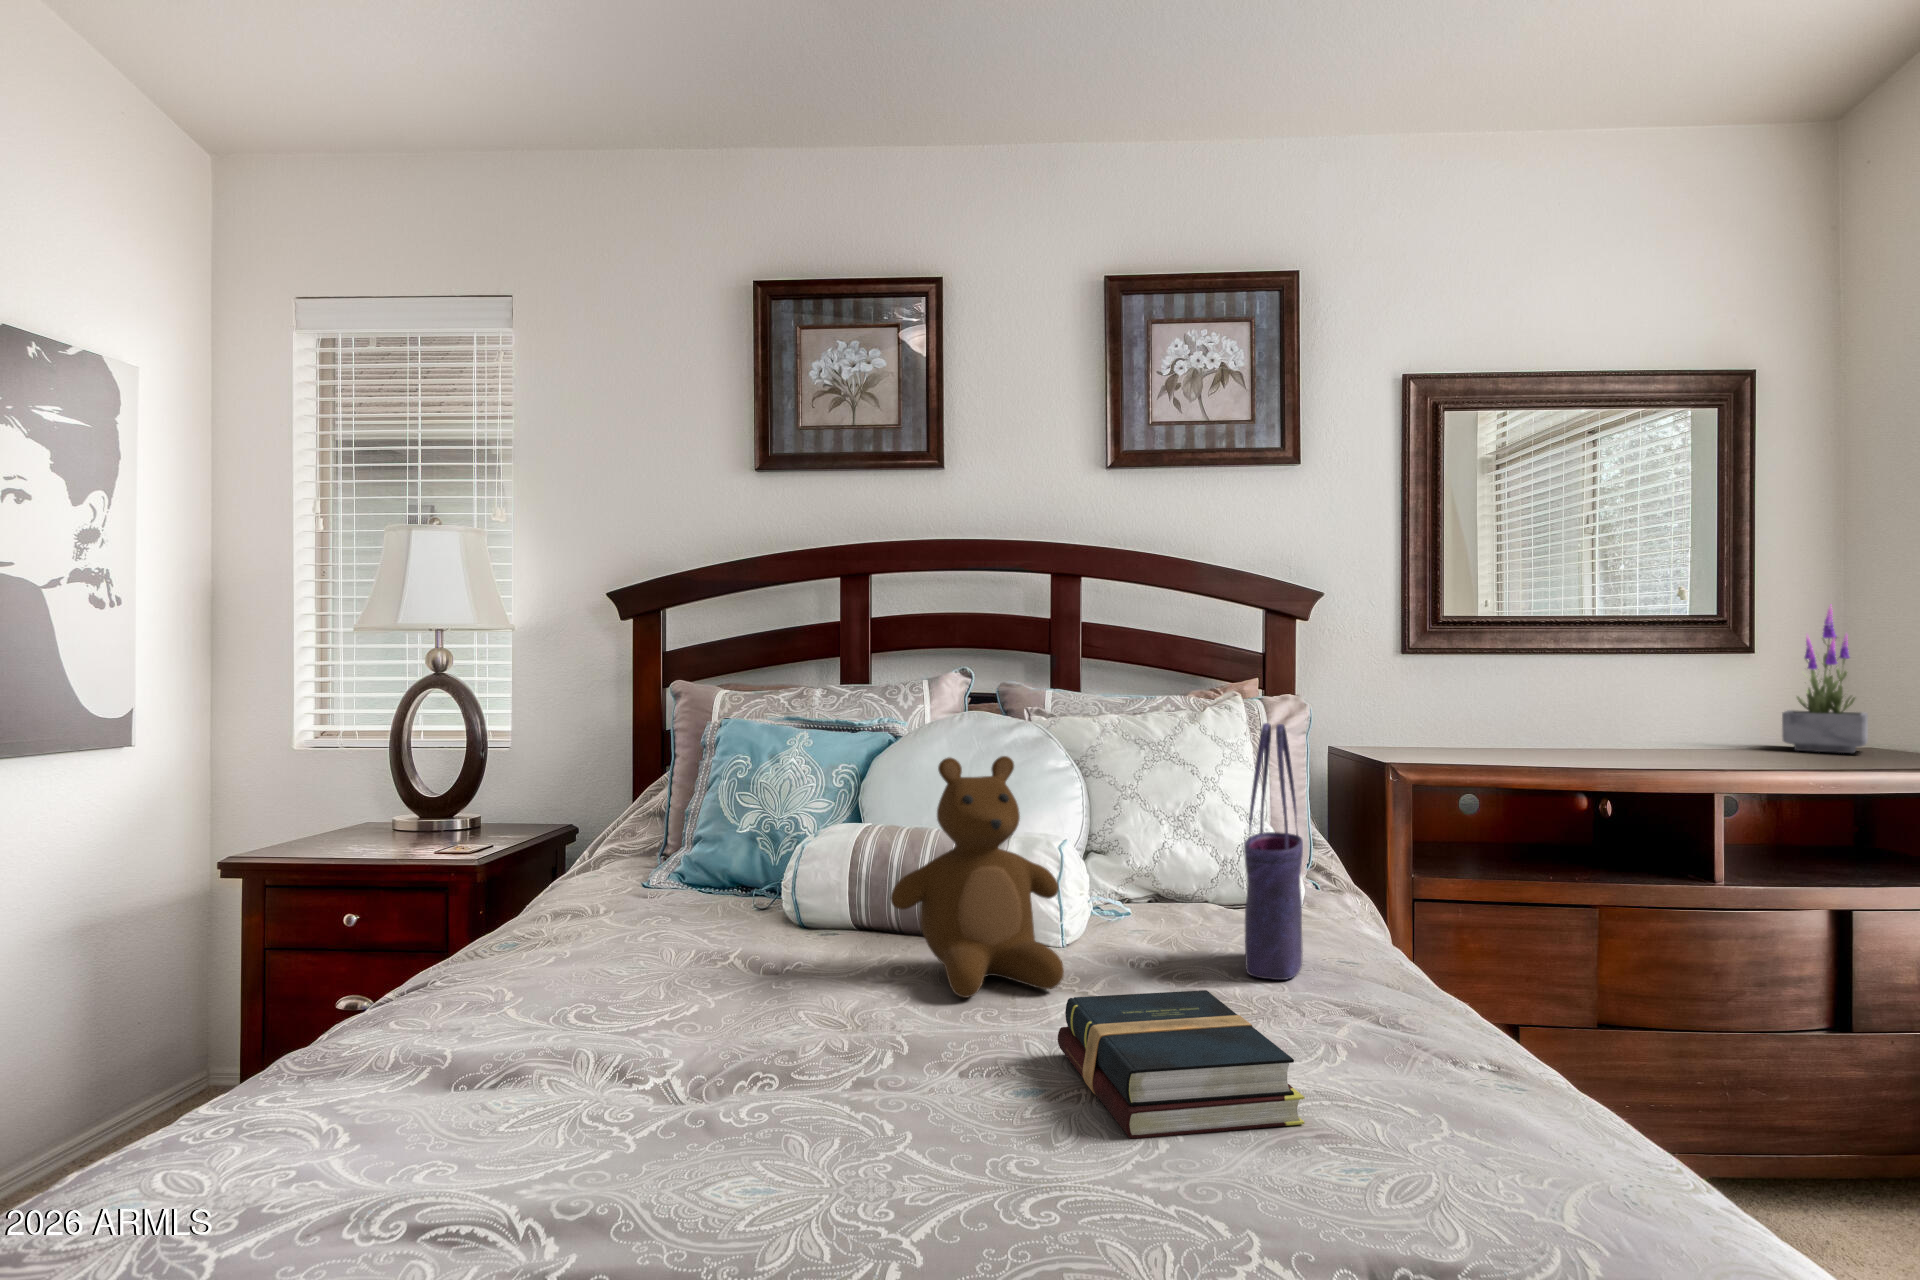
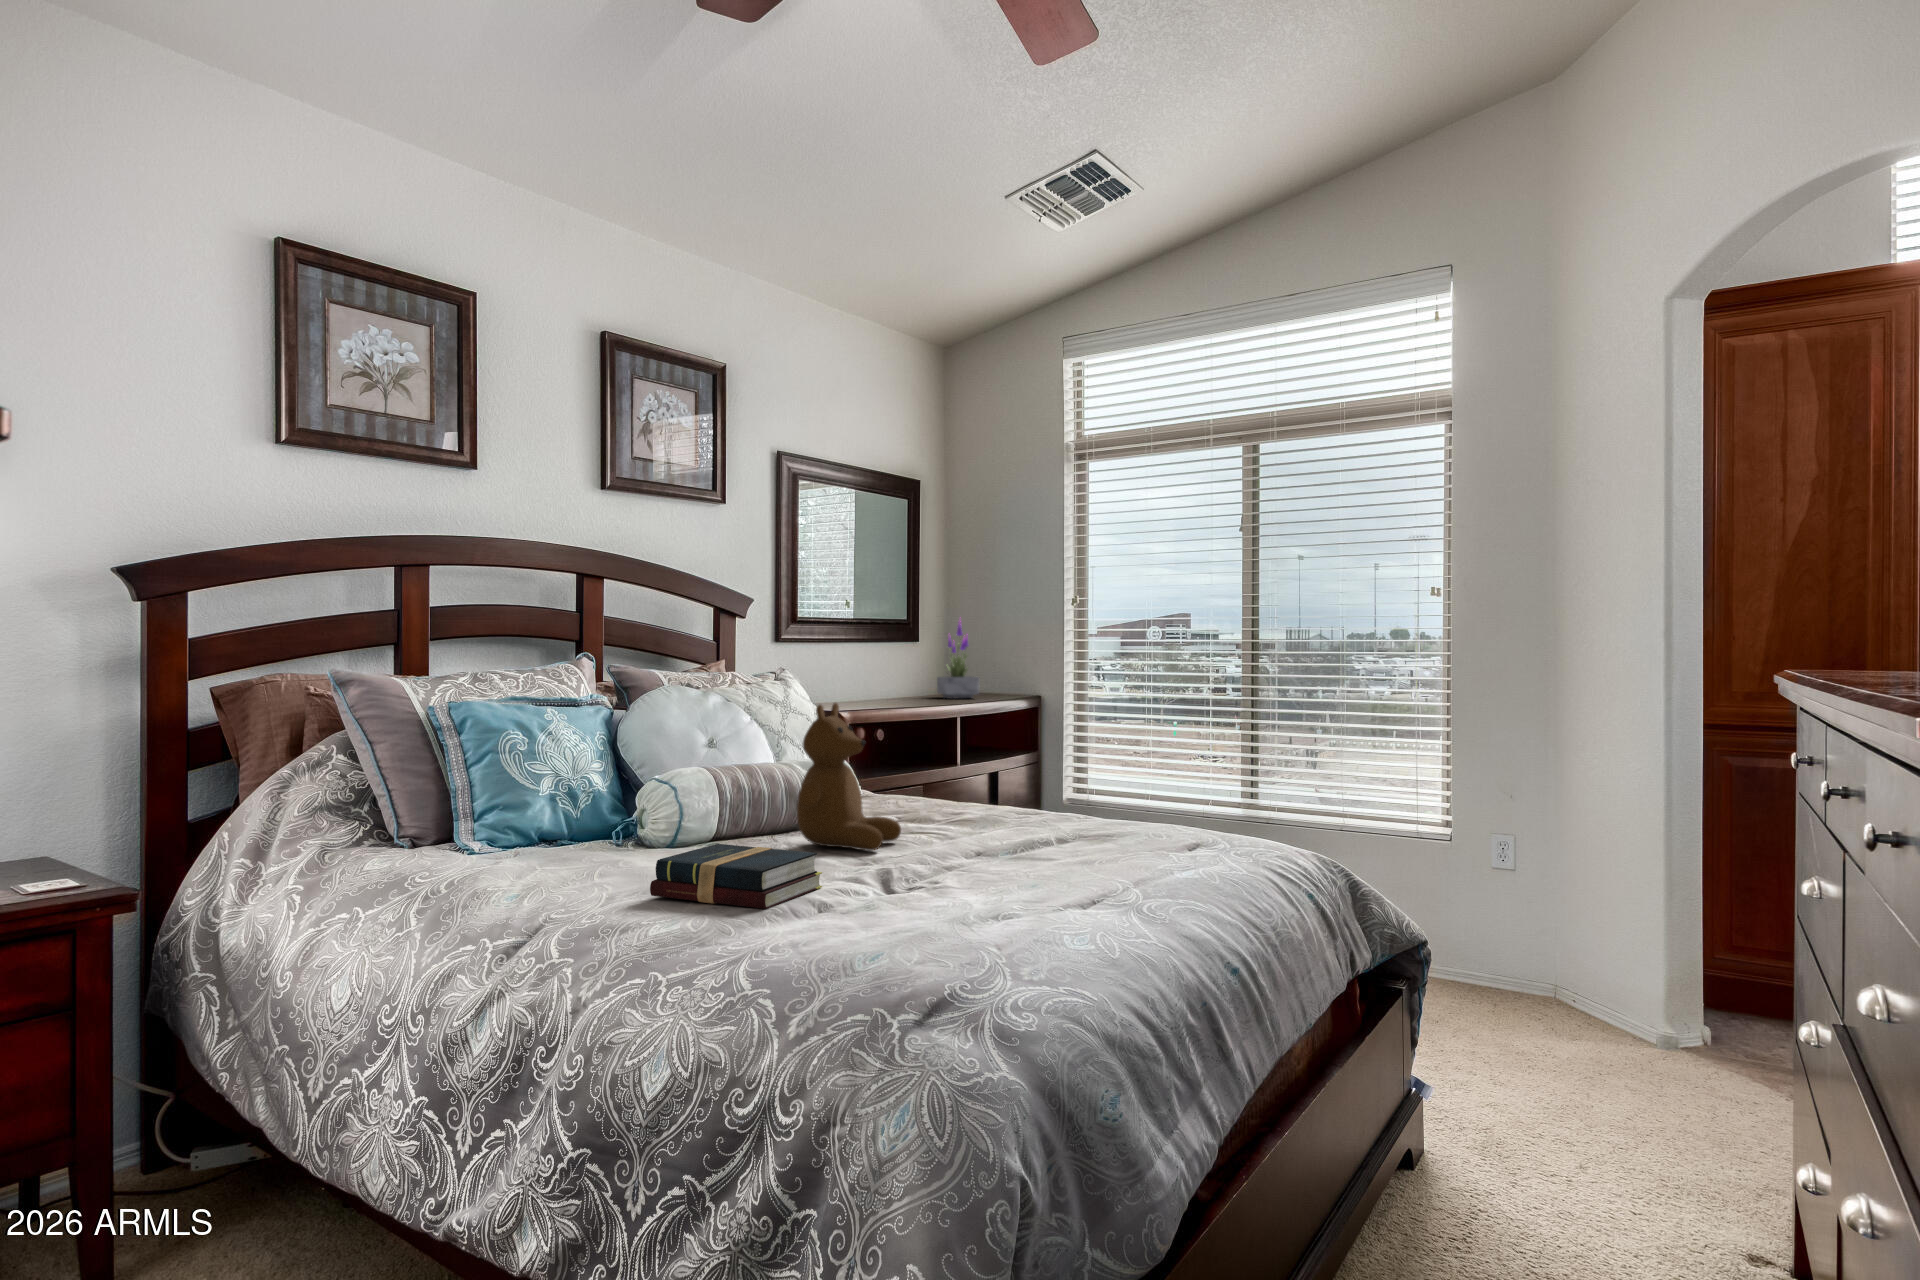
tote bag: present [1244,723,1303,980] -> none [910,678,957,822]
hardback book: present [1058,990,1305,1139] -> present [650,844,822,909]

